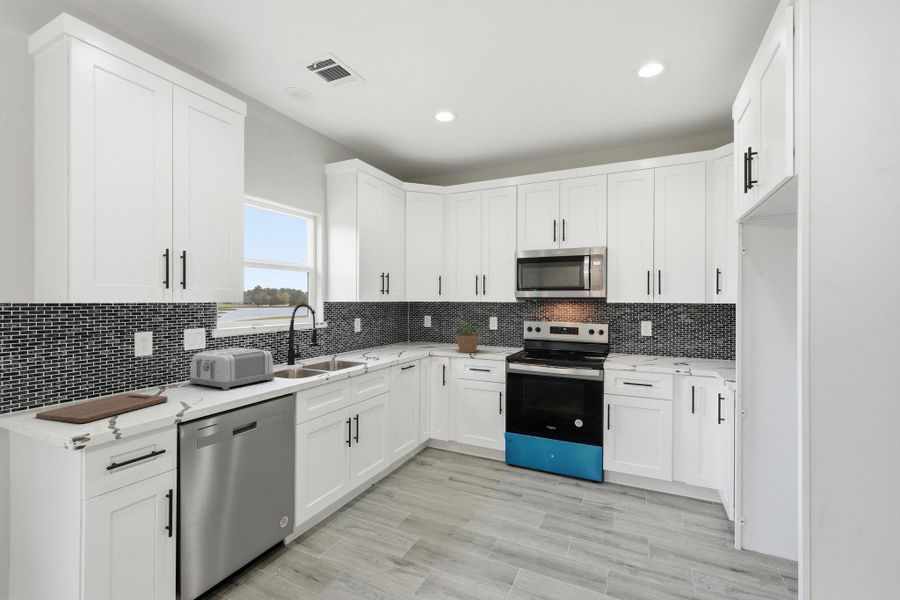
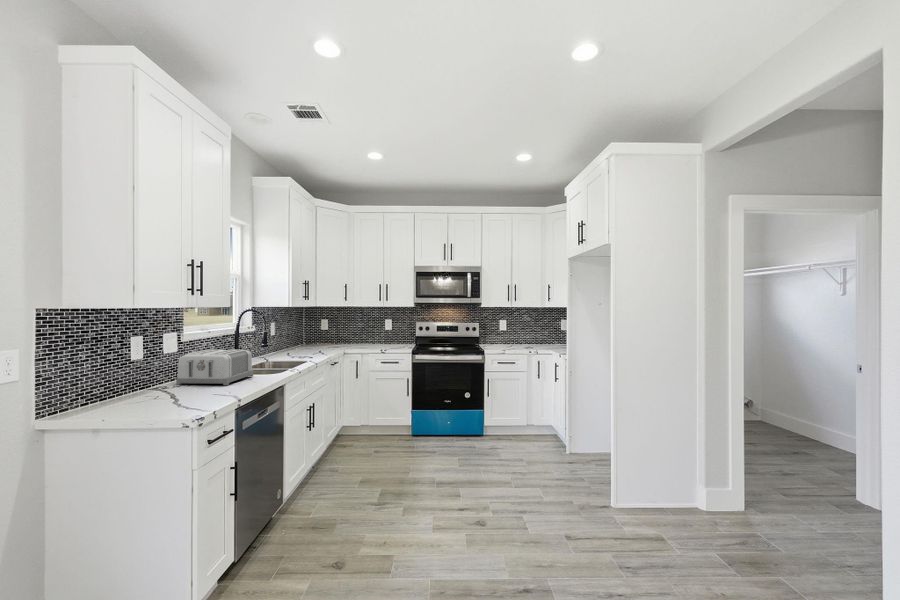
potted plant: present [452,318,484,353] -> none [358,320,390,349]
cutting board: present [36,394,168,423] -> none [91,392,194,417]

